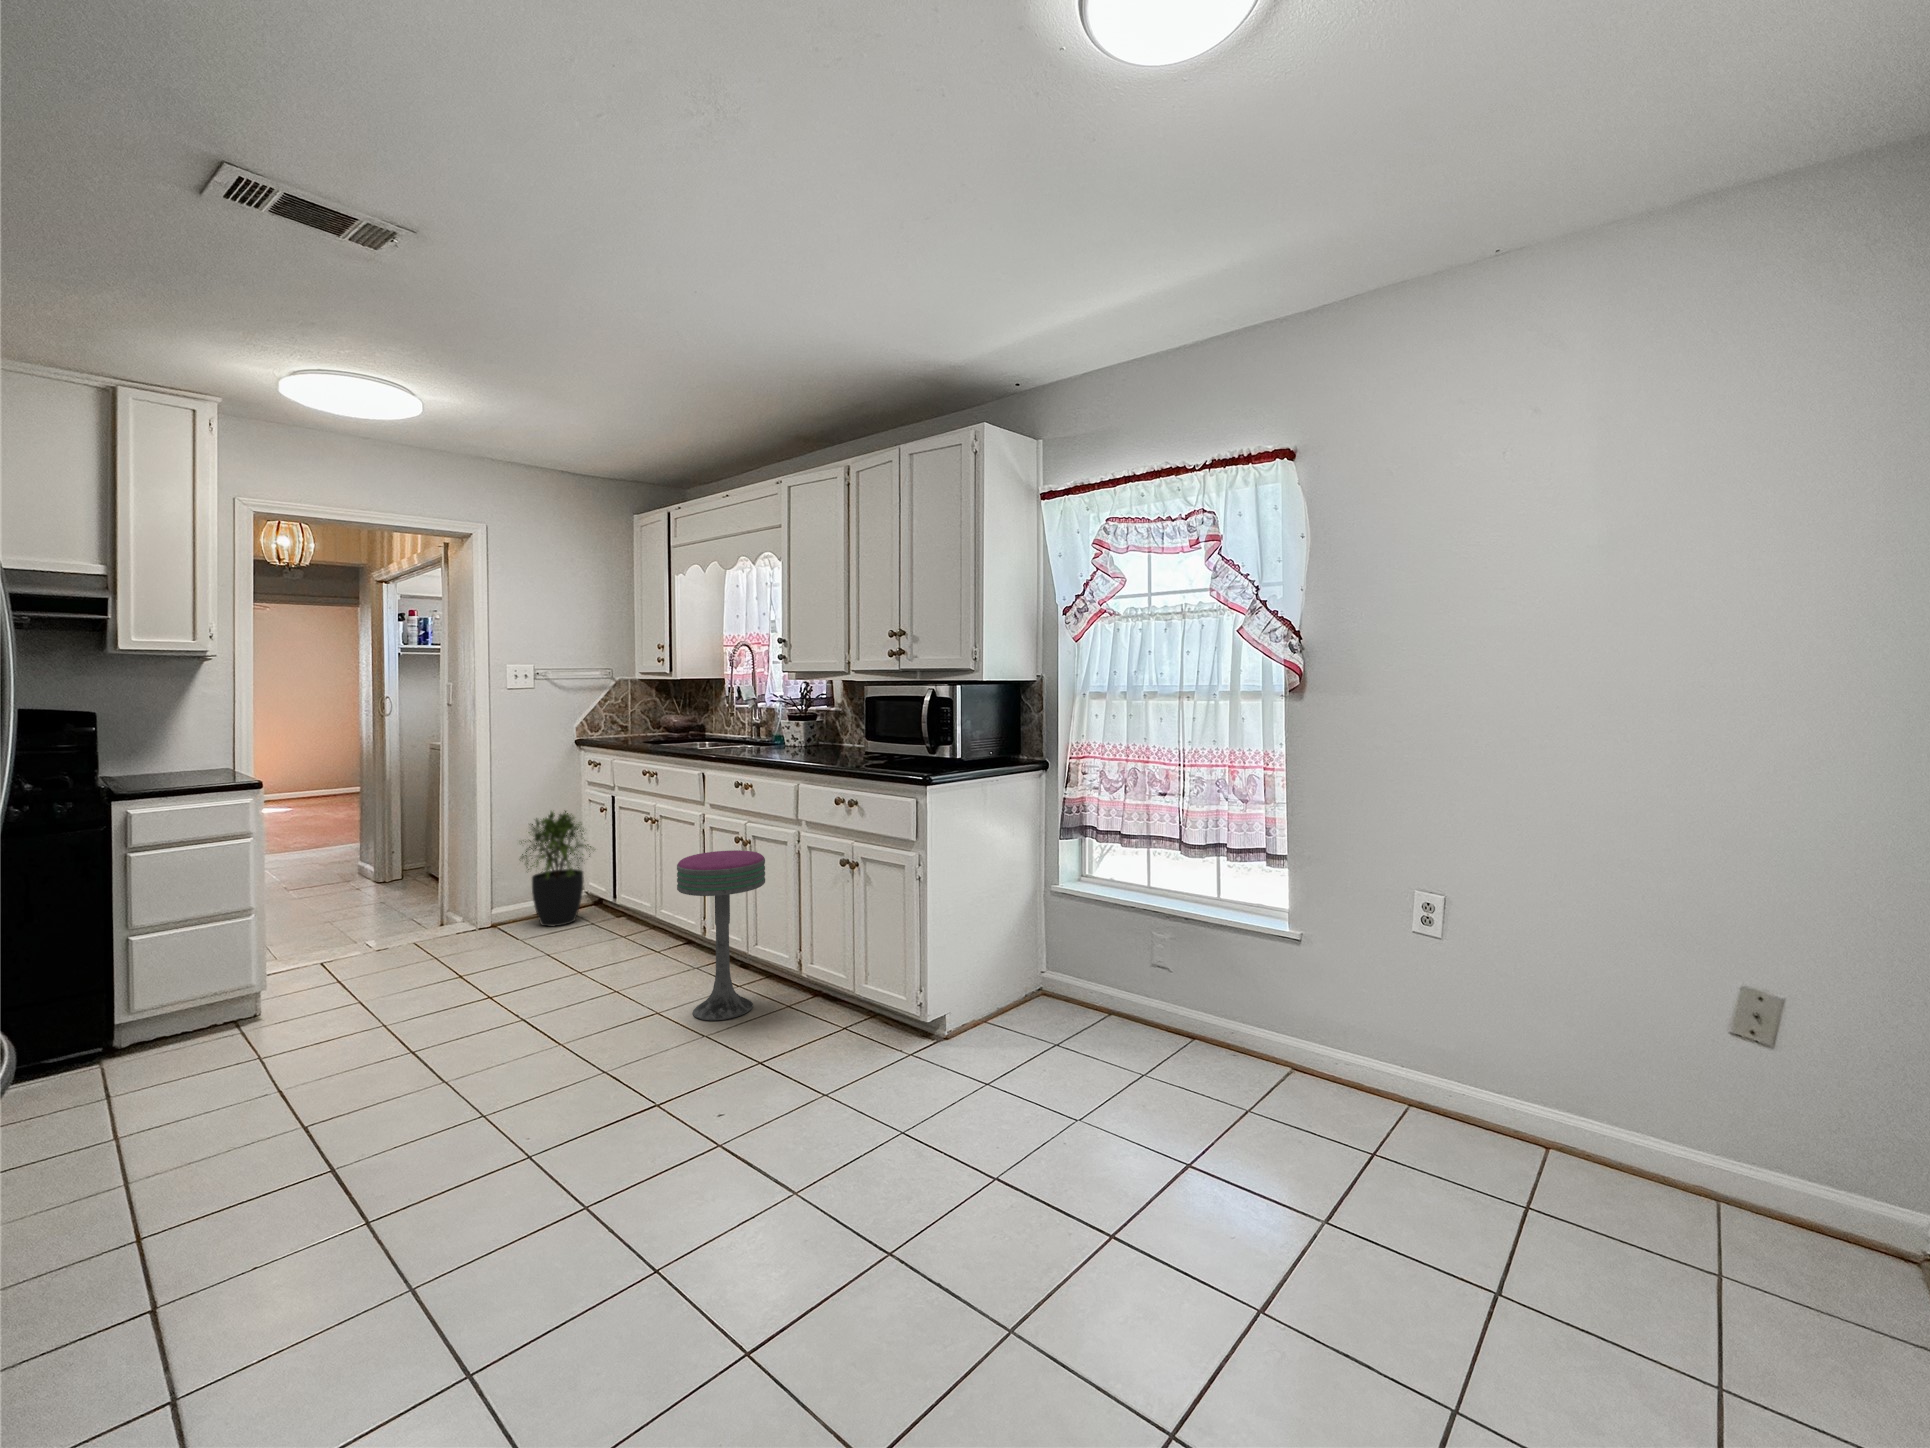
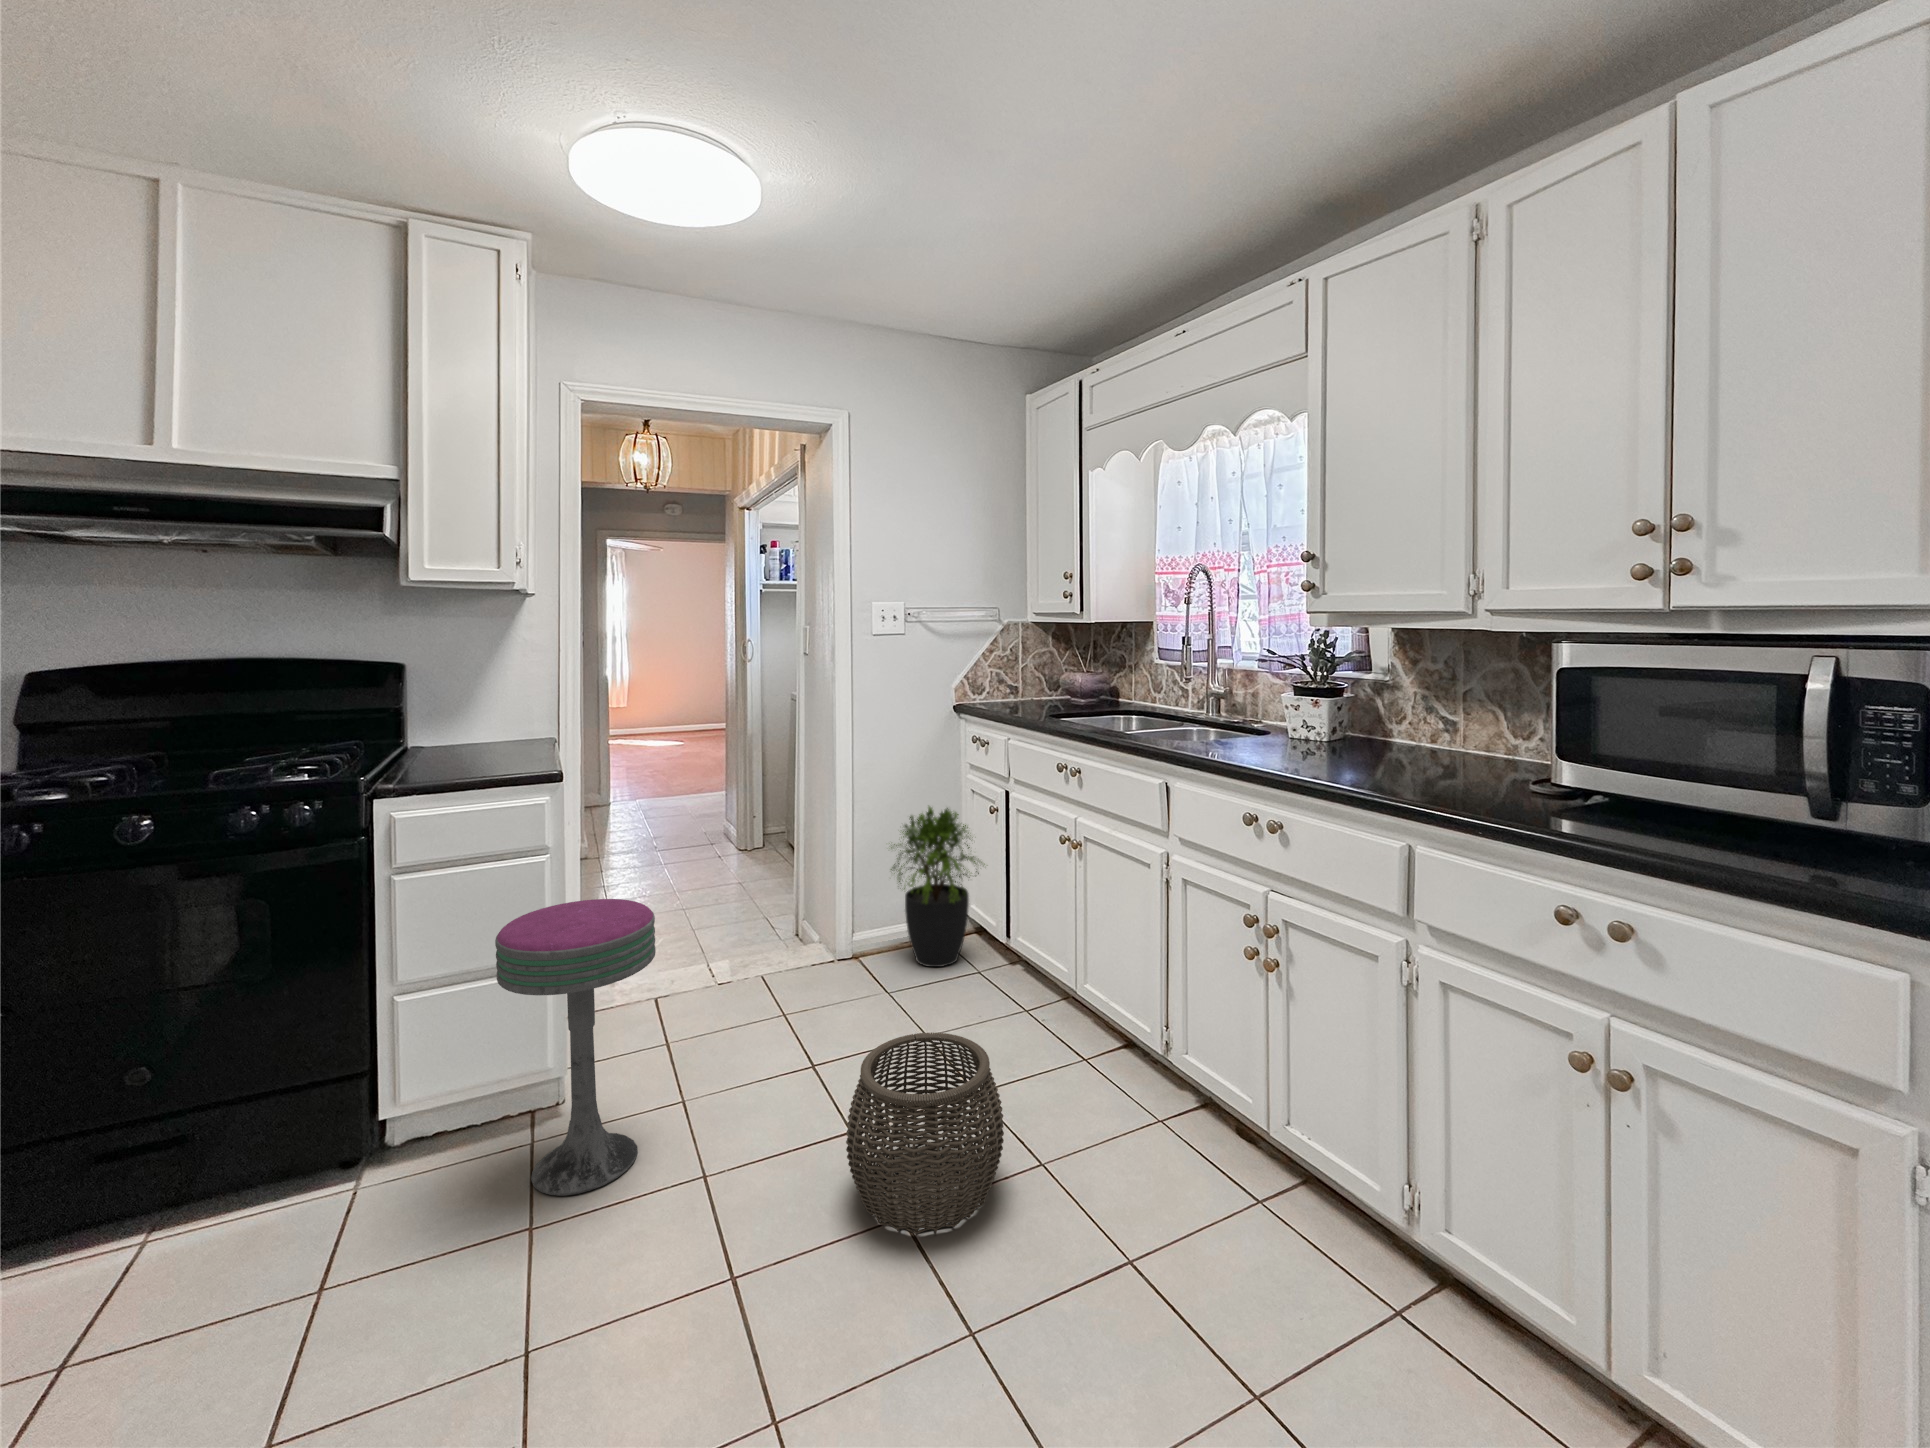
bar stool: present [677,850,765,1020] -> present [495,899,656,1196]
woven basket: none [482,922,585,1021] -> present [846,1032,1004,1234]

